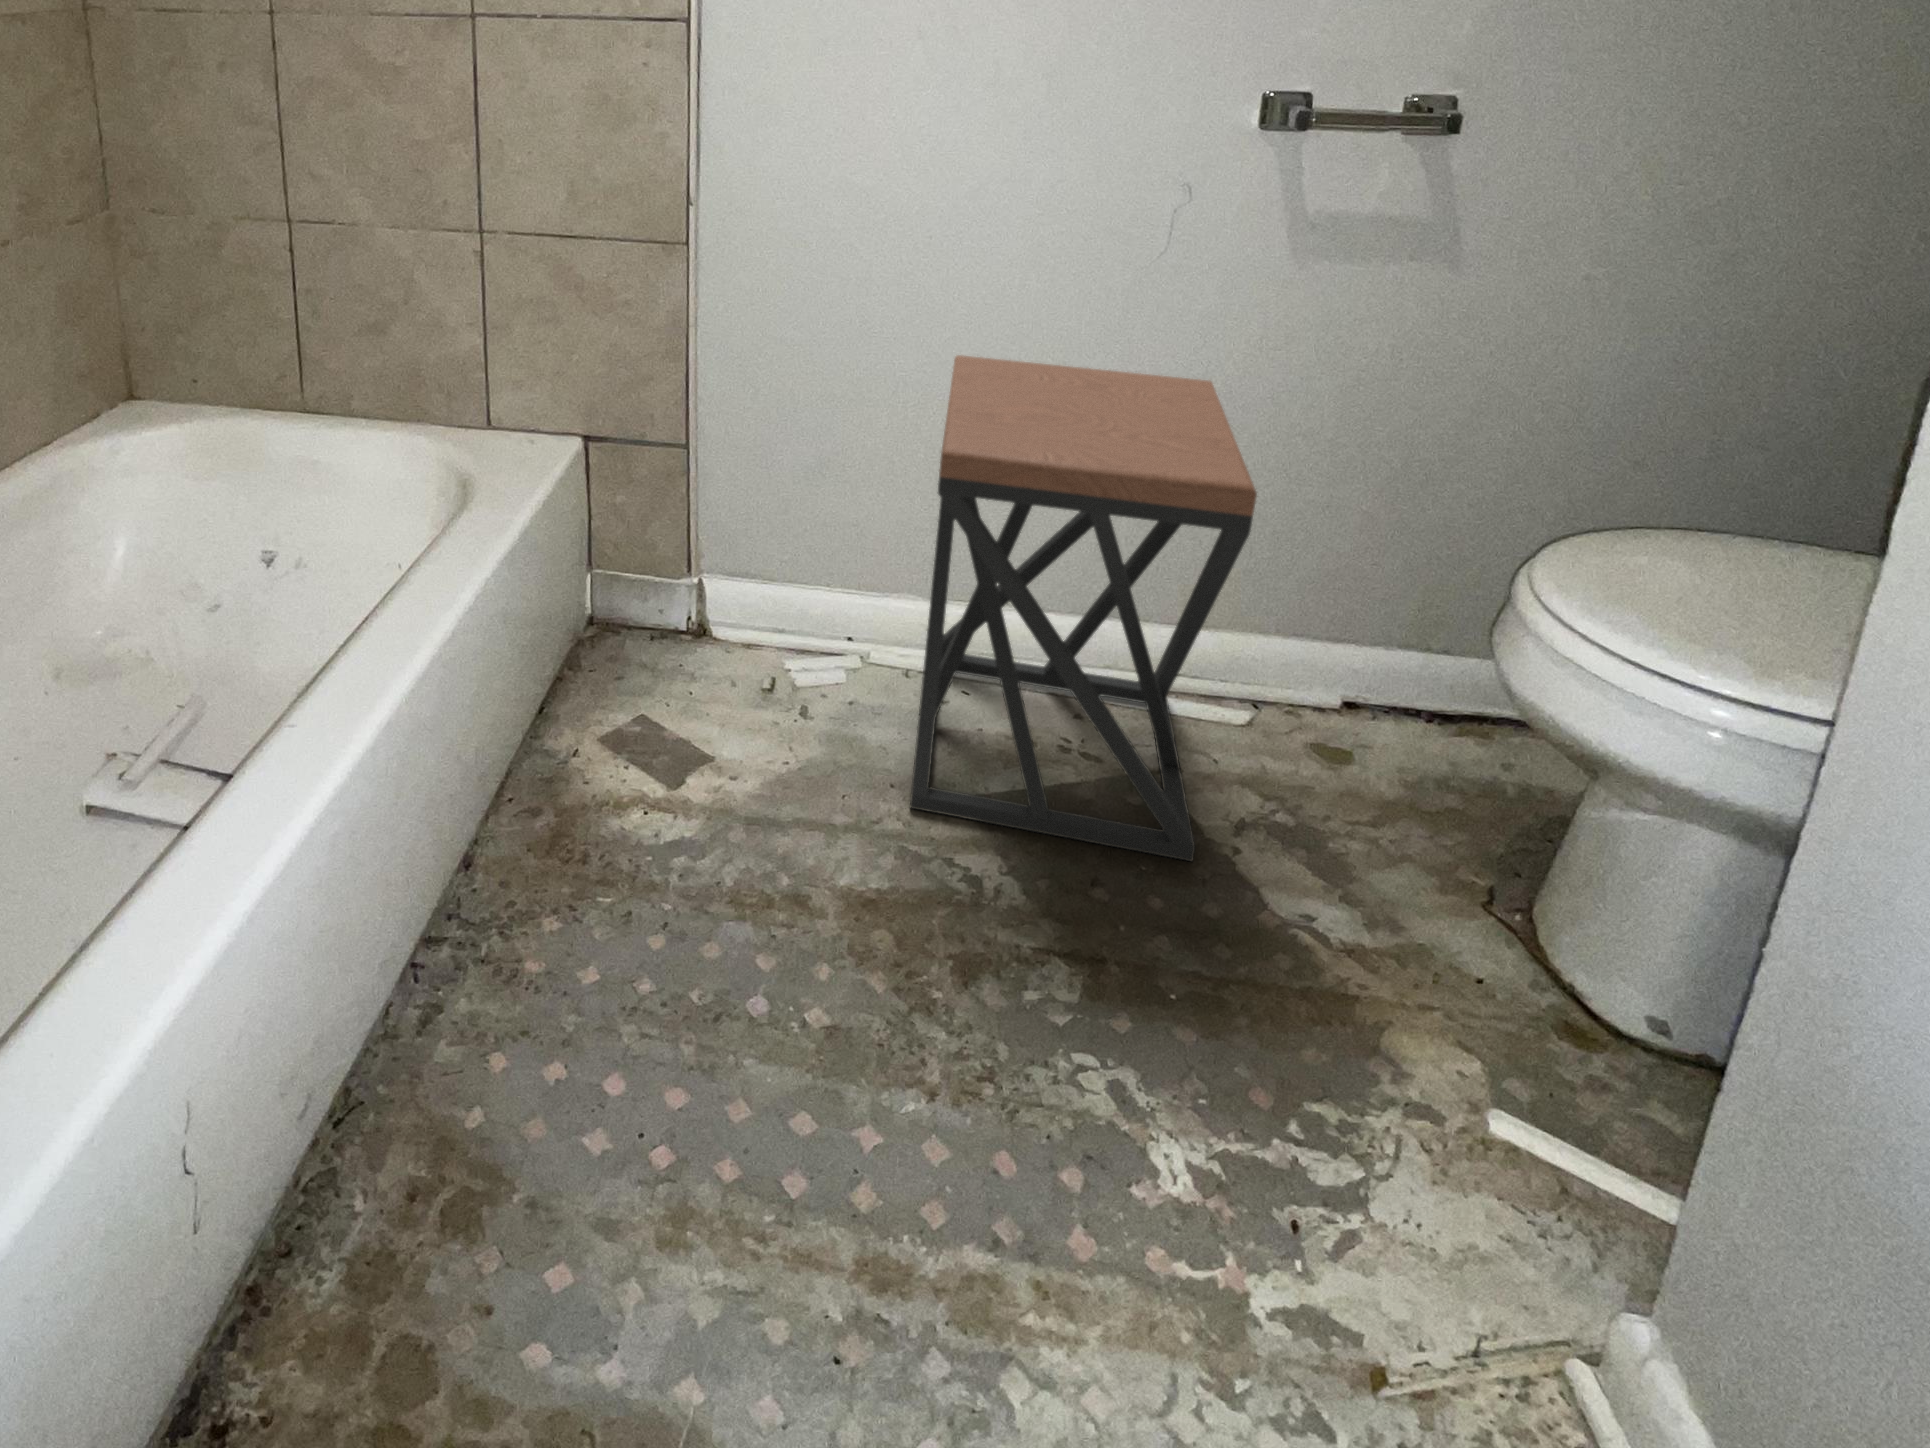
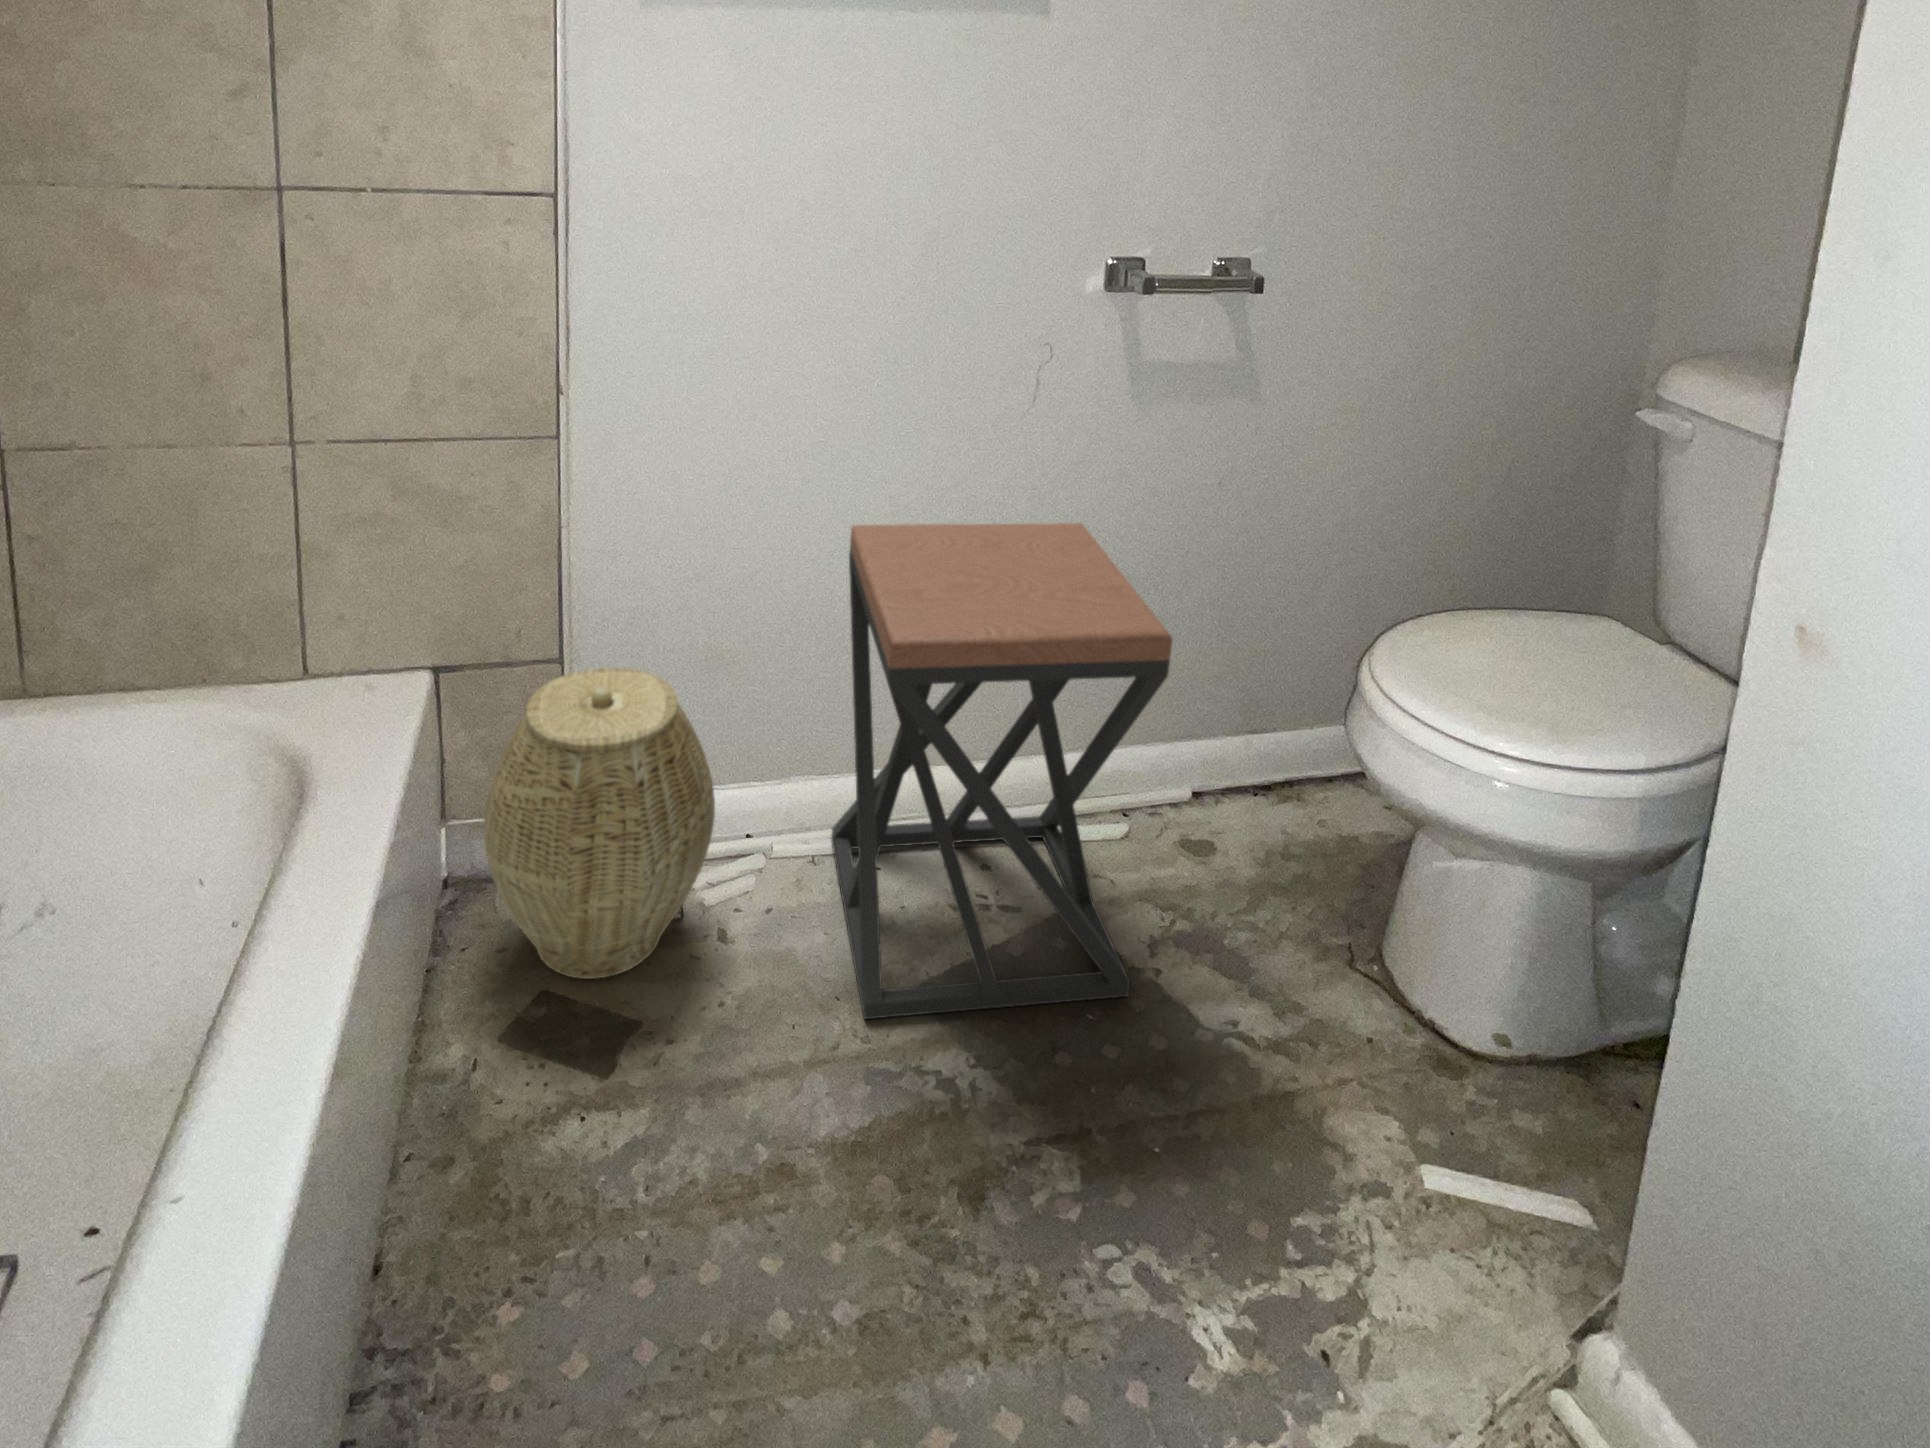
woven basket: none [602,455,800,718] -> present [484,668,715,979]

